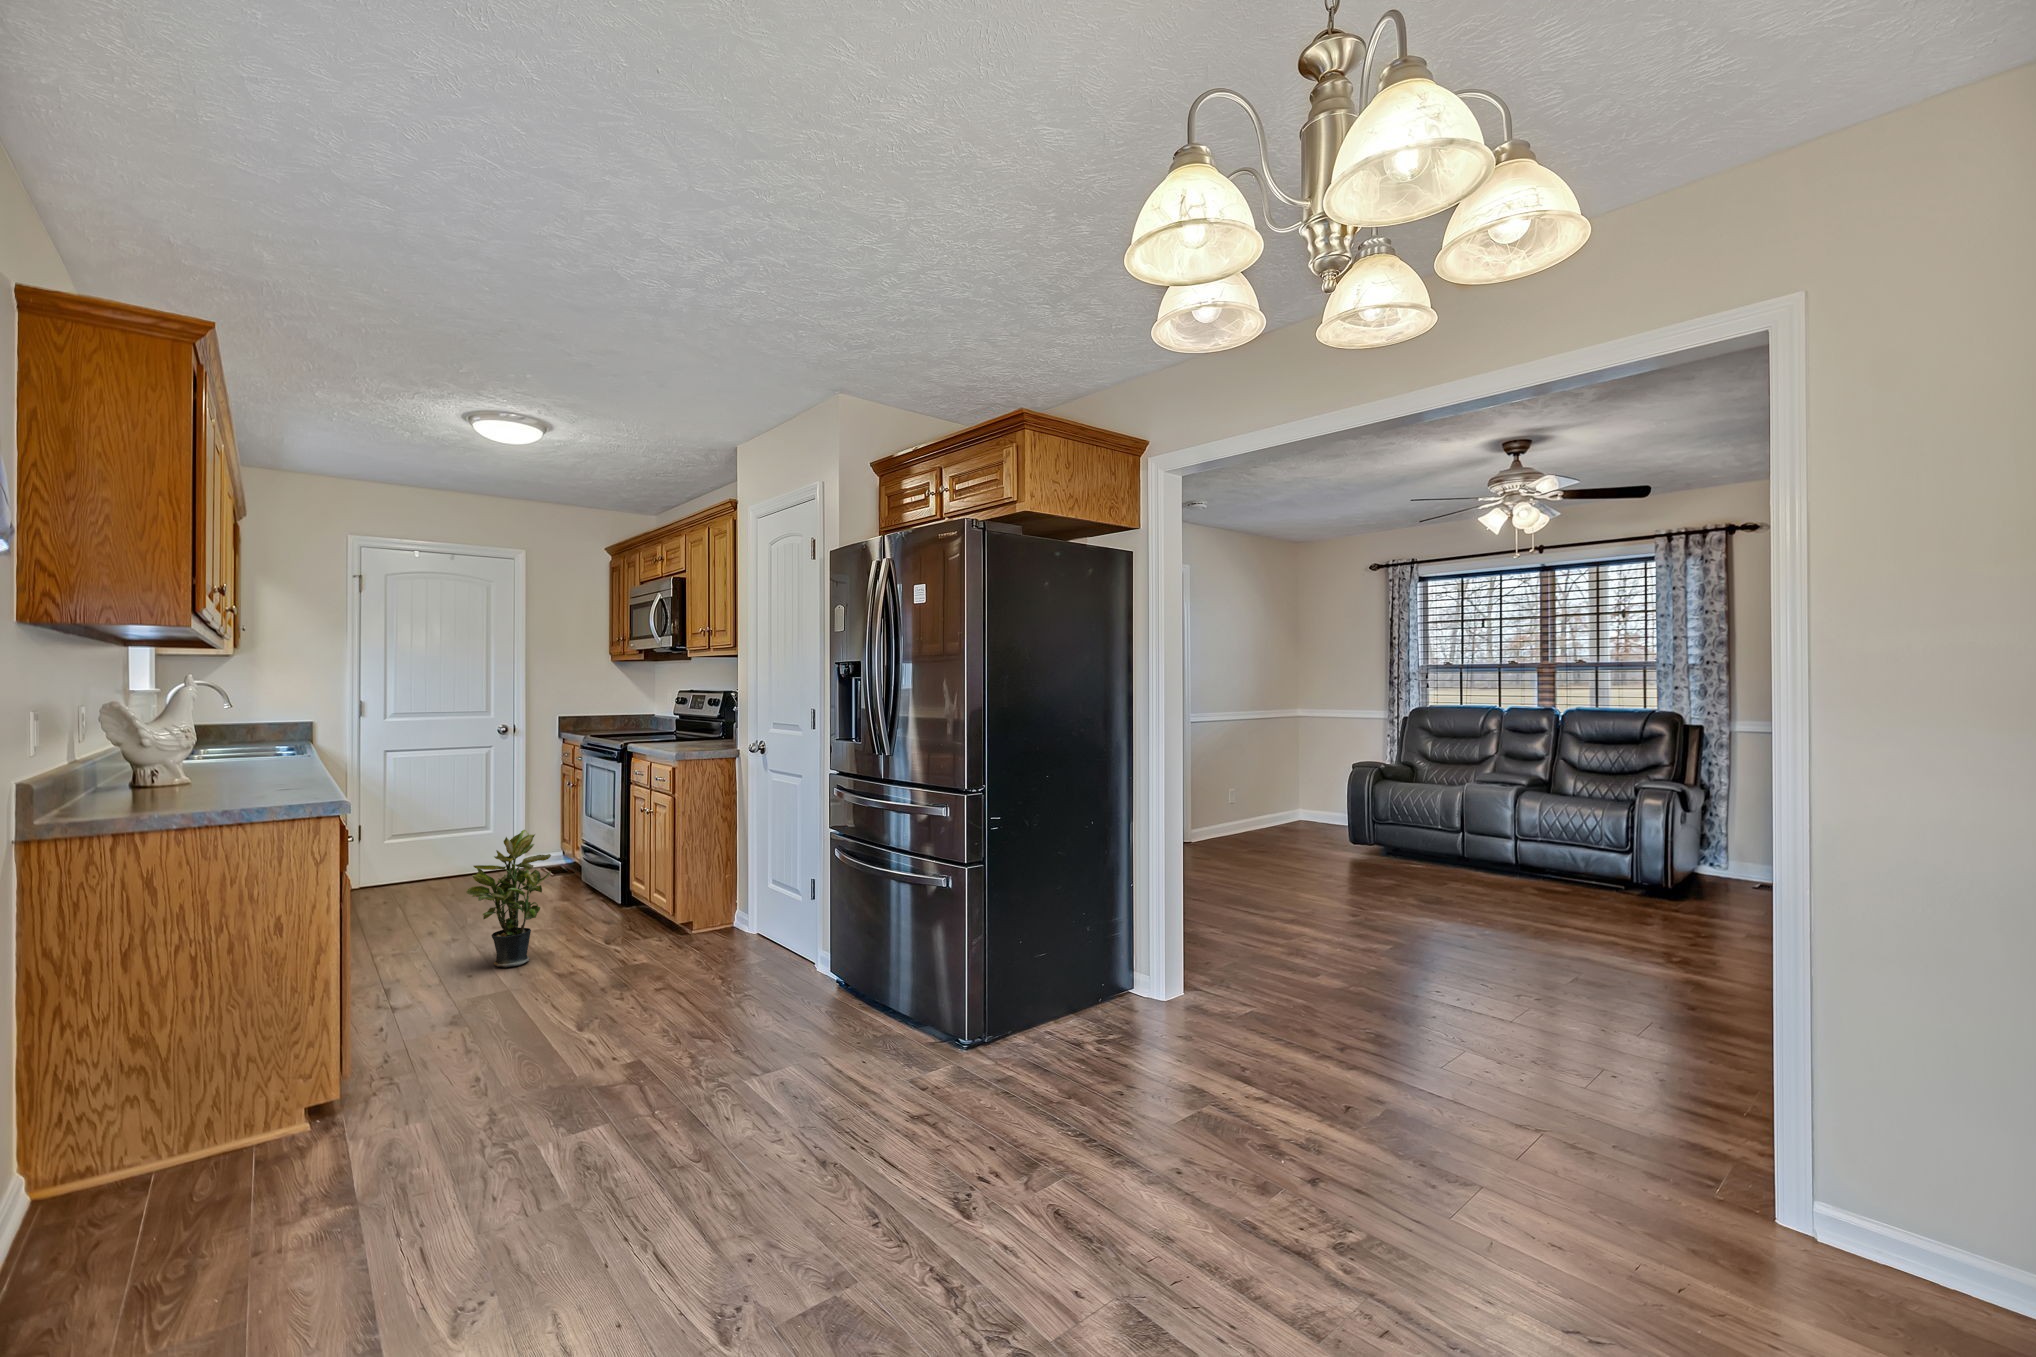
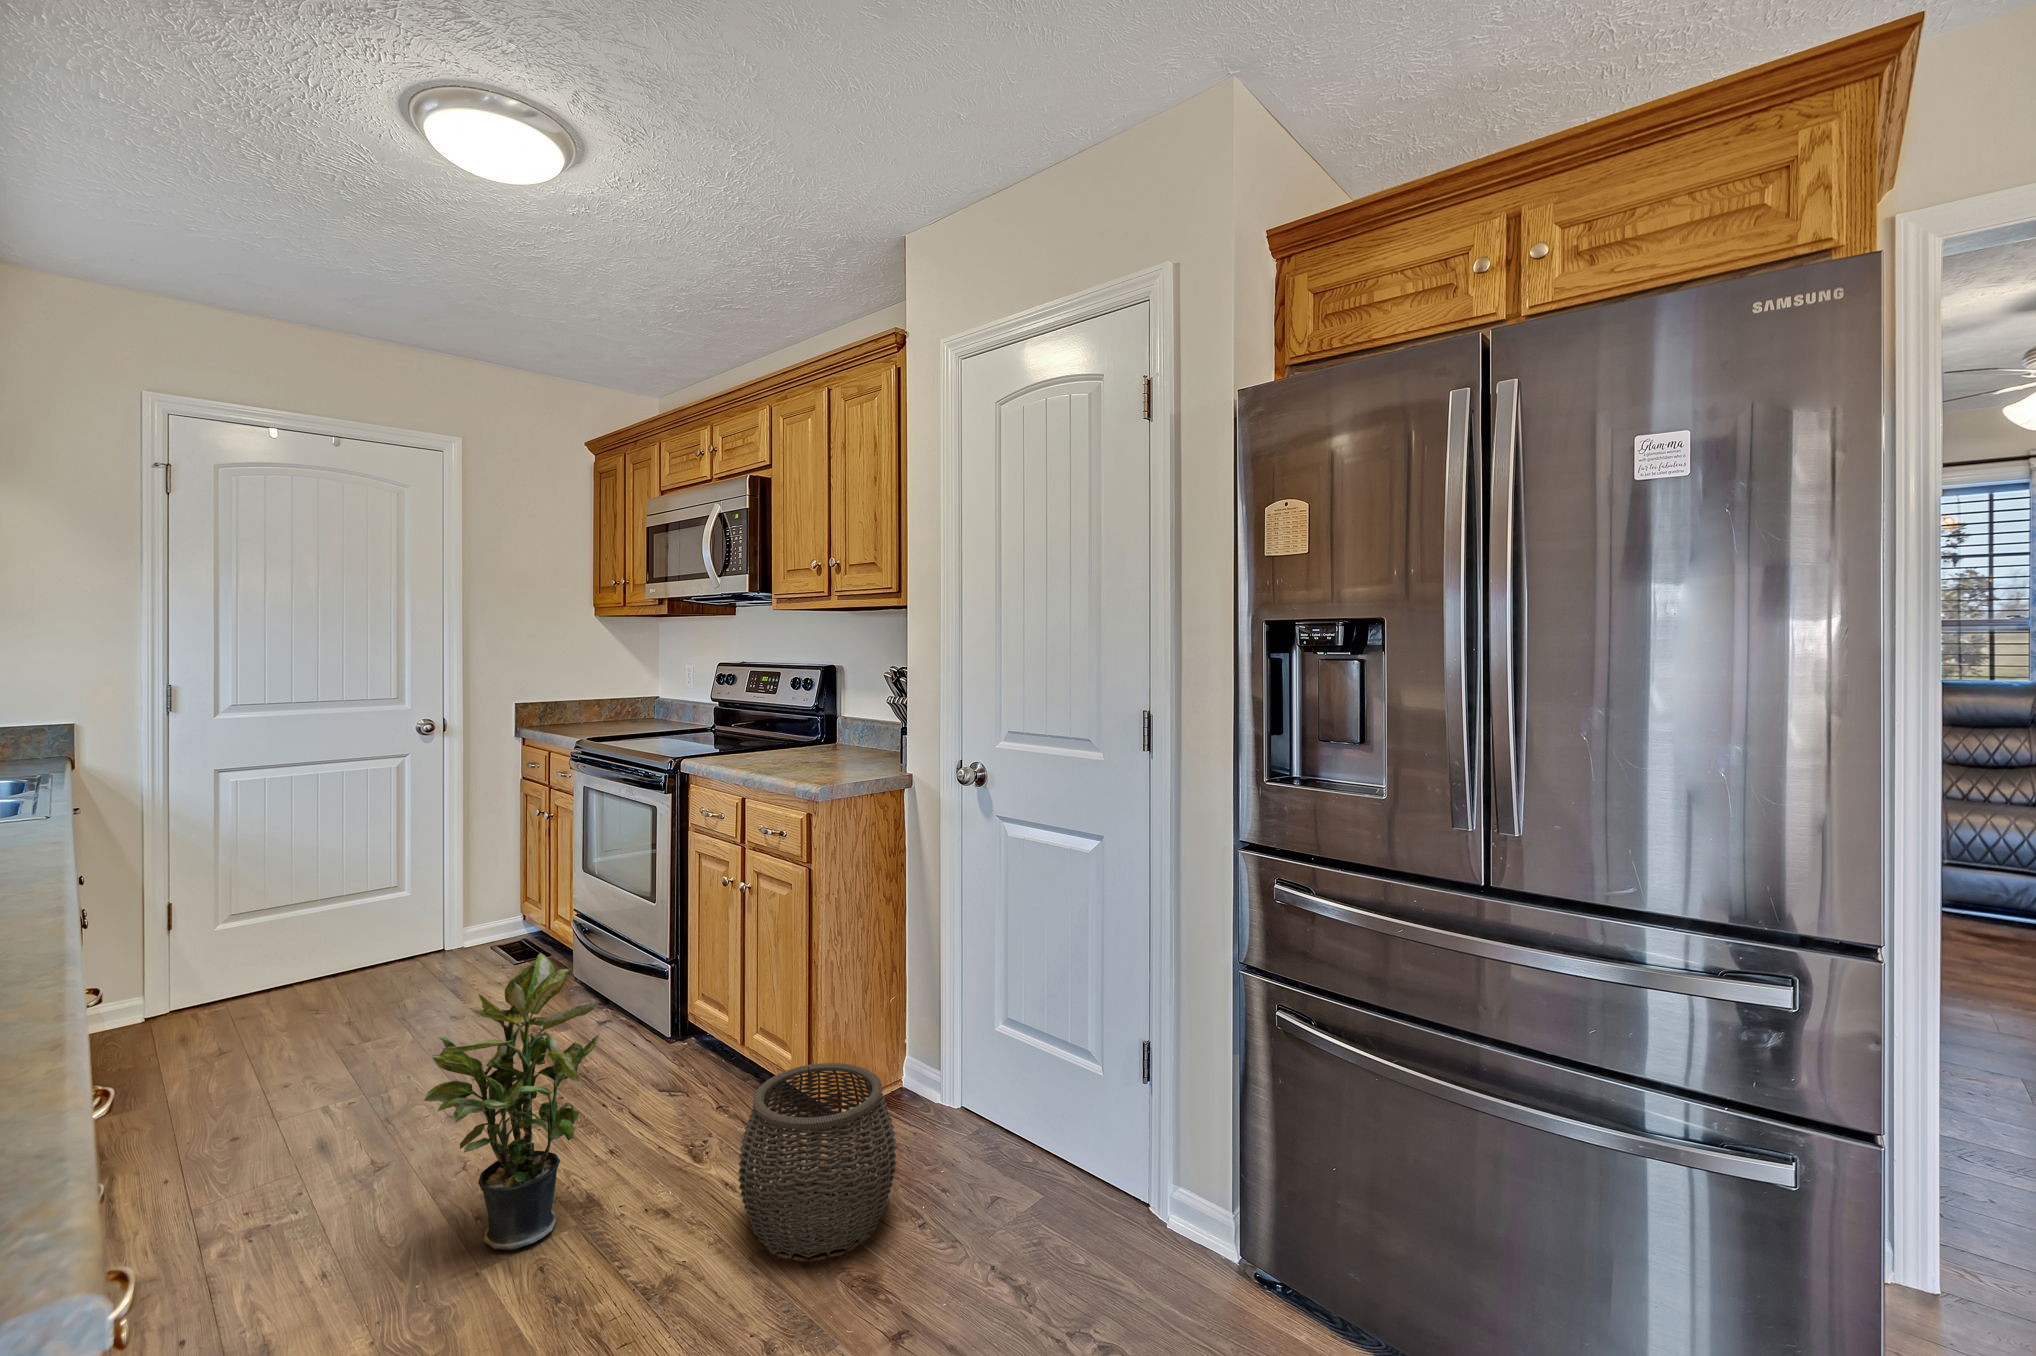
woven basket: none [609,891,693,973] -> present [738,1063,896,1258]

